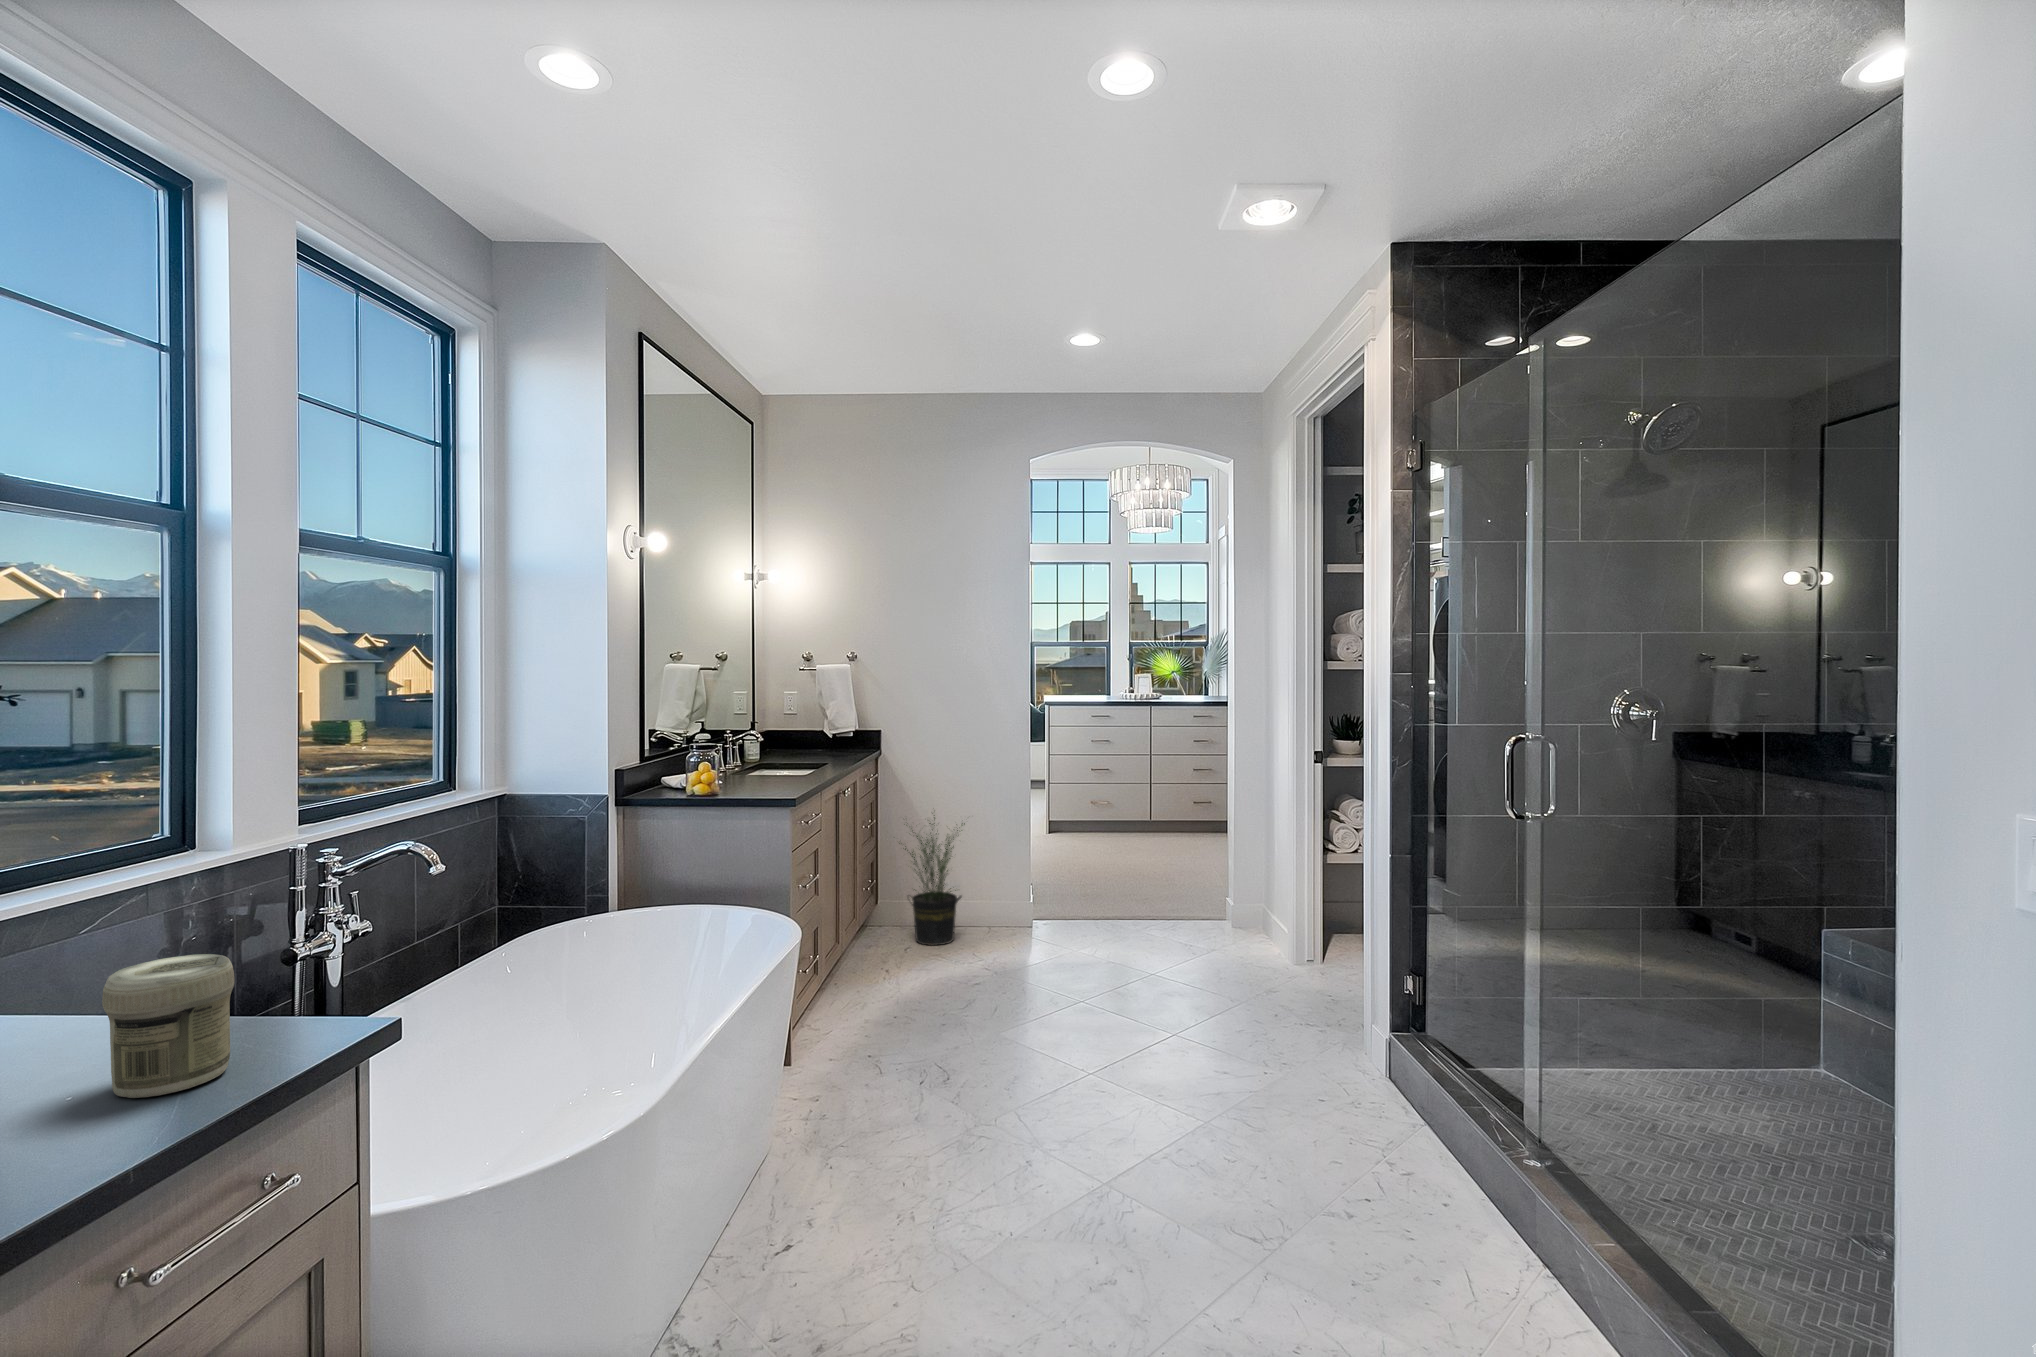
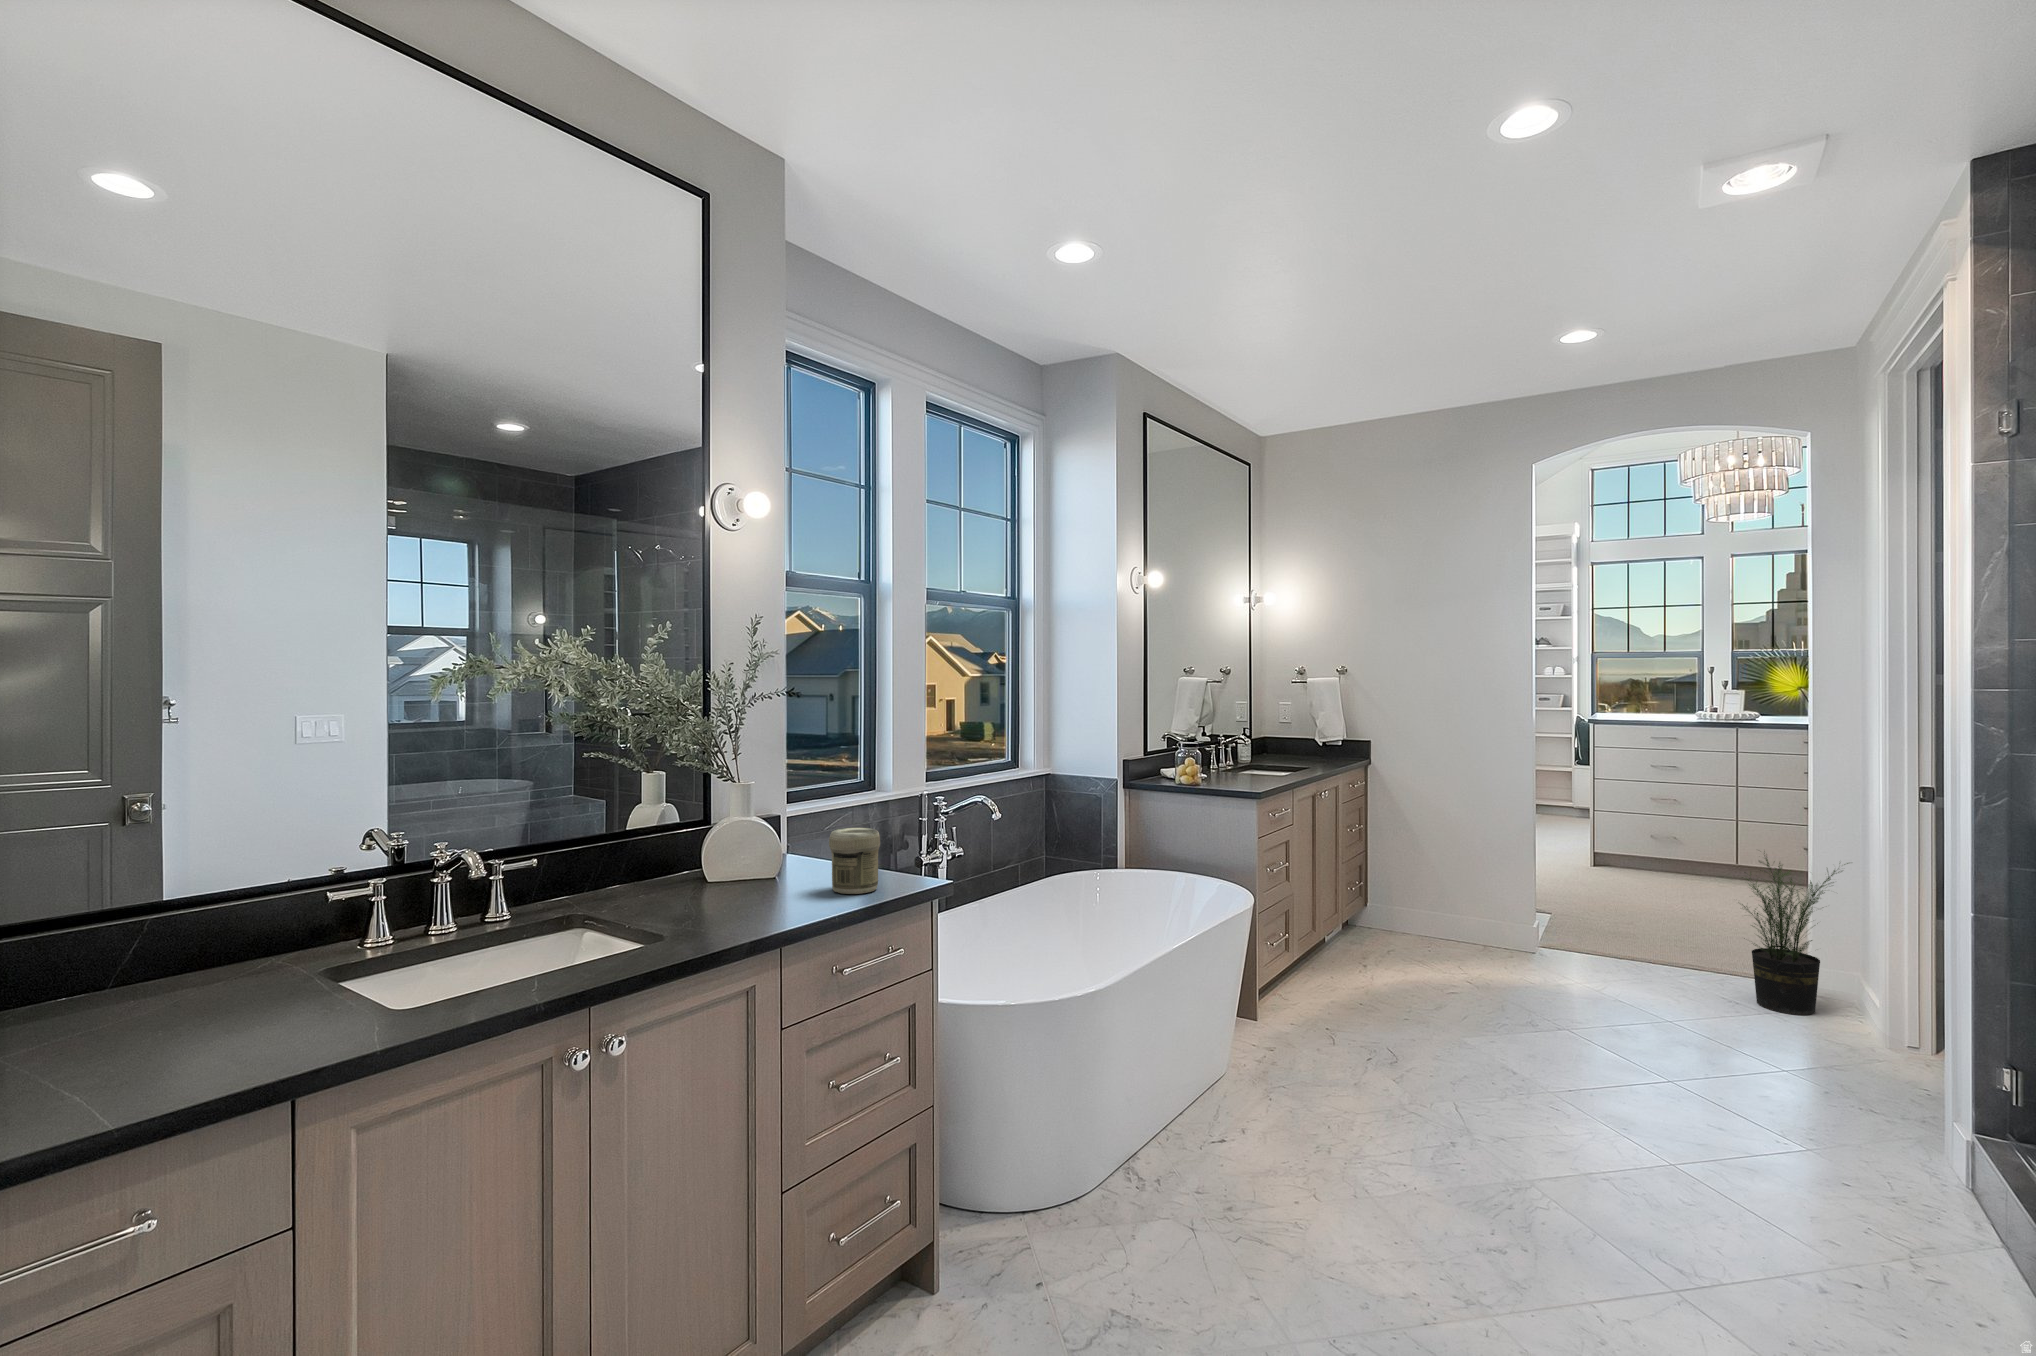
potted plant: present [899,815,965,946] -> present [1742,853,1848,1015]

